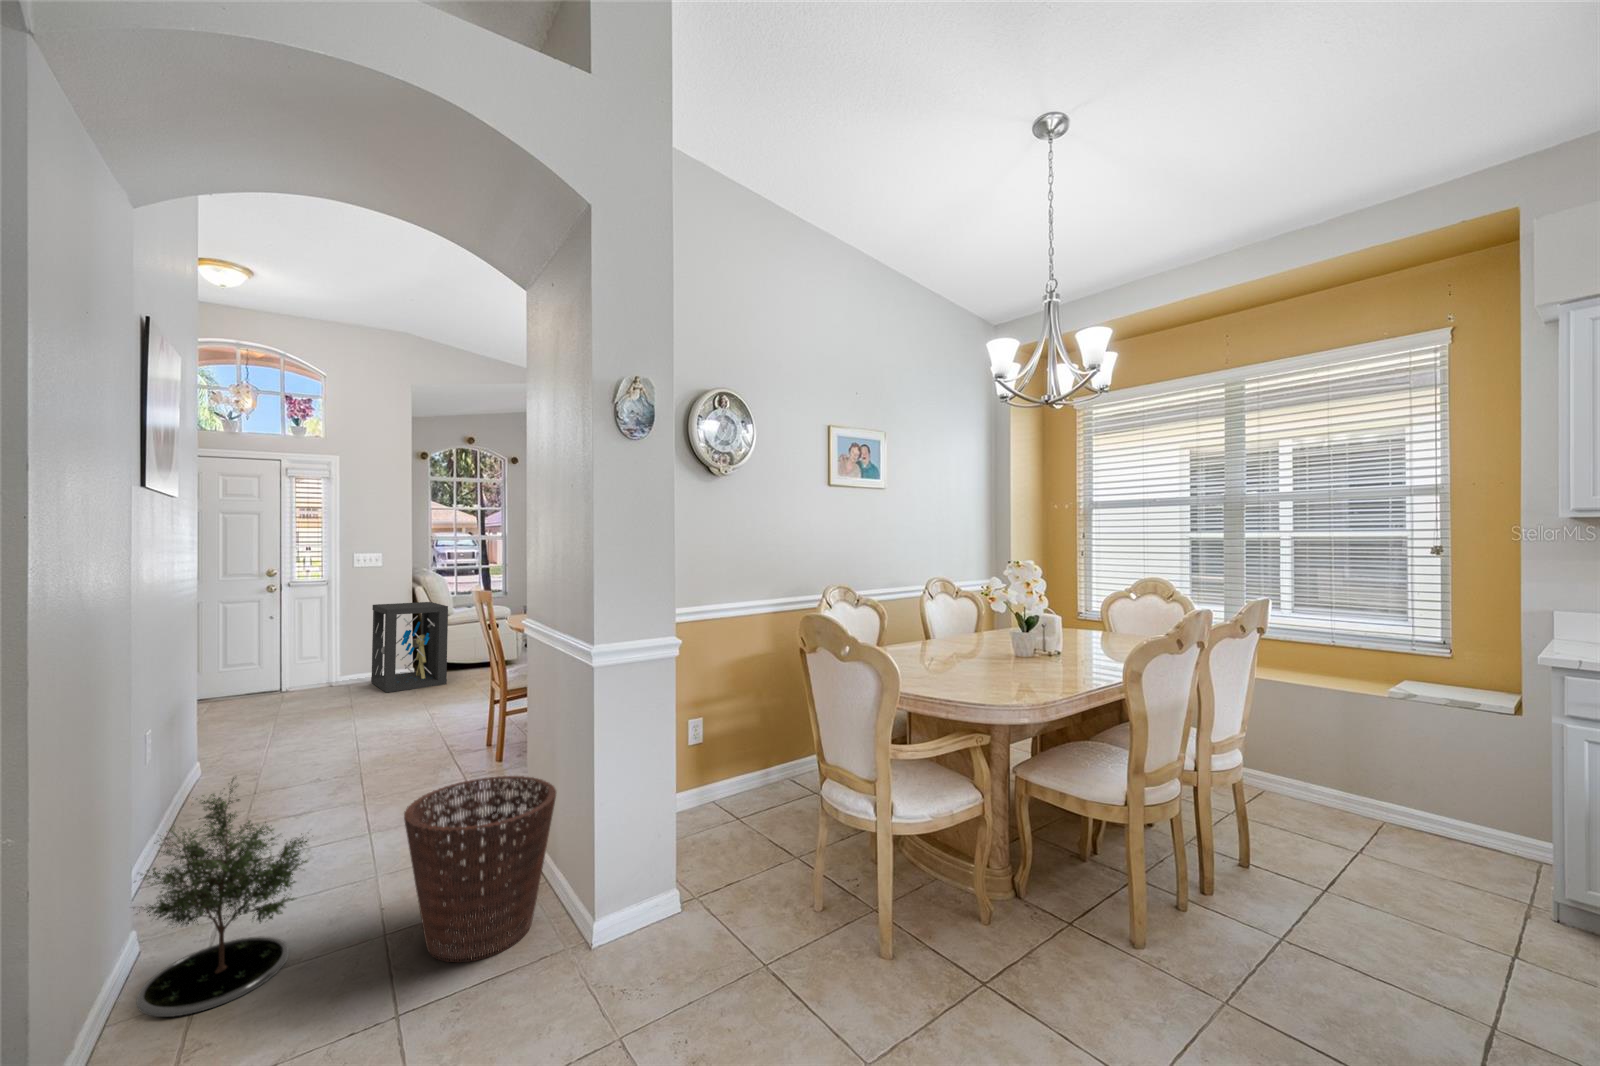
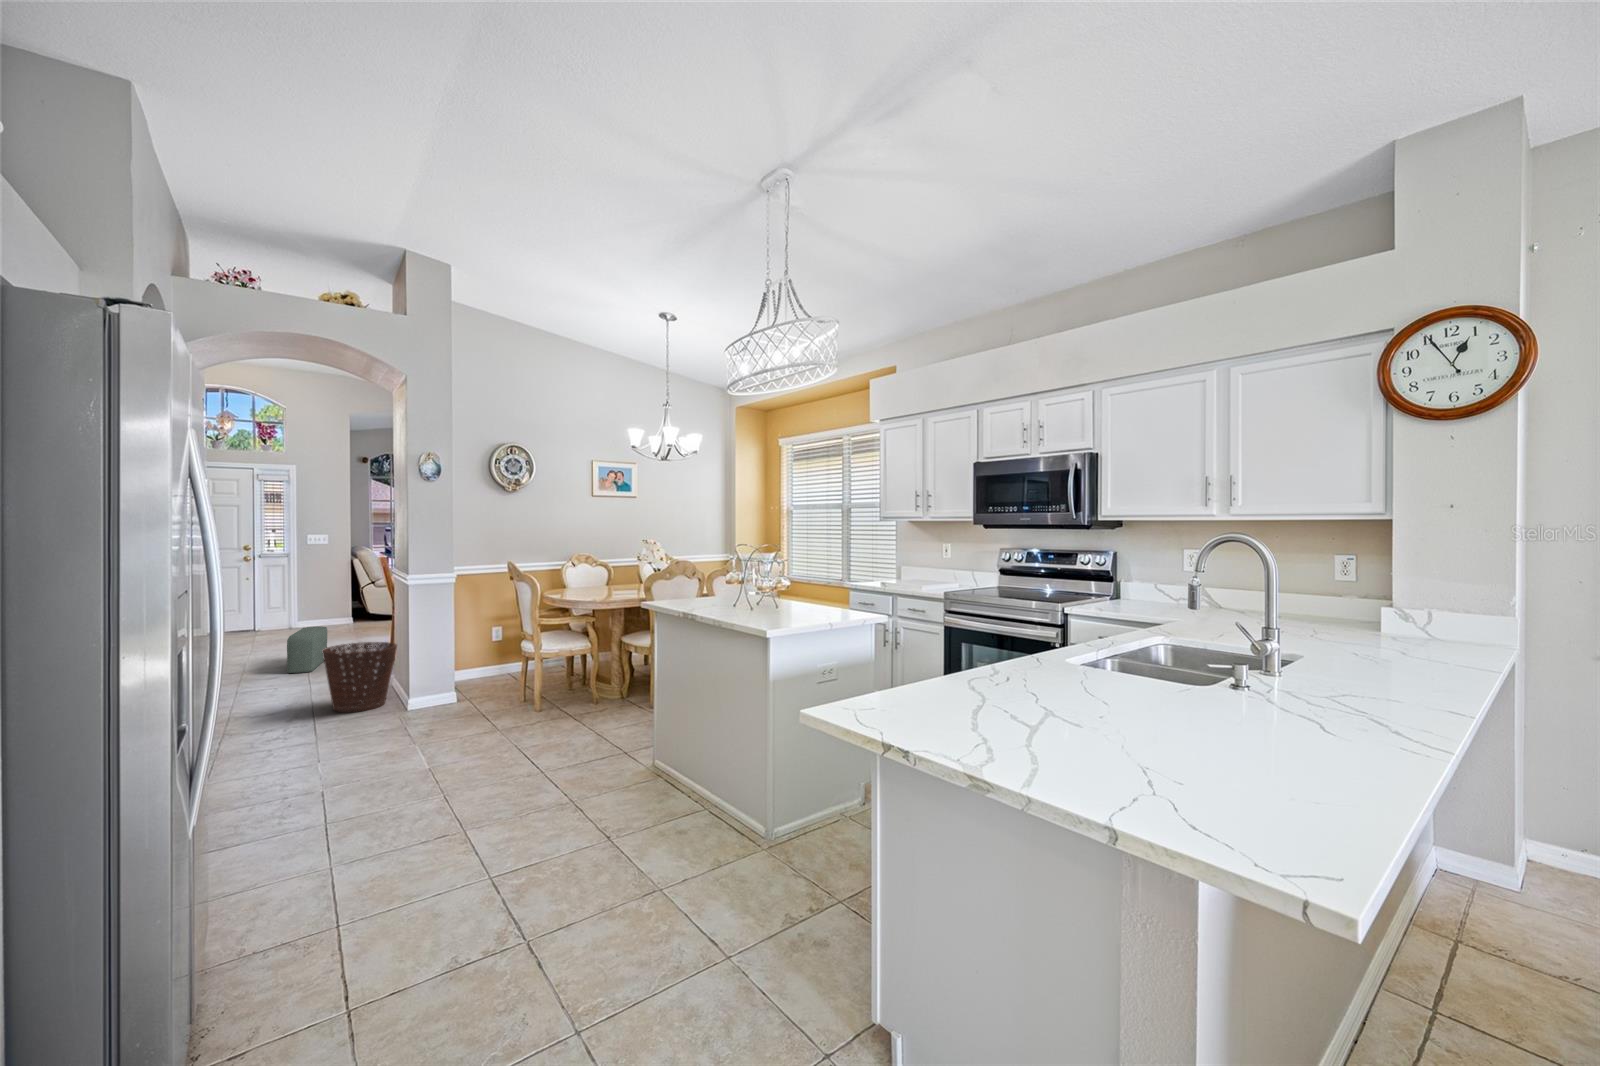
storage cabinet: present [371,602,448,692] -> none [320,570,375,631]
pouf: none [326,706,391,802] -> present [287,626,327,673]
potted tree: present [136,777,307,1017] -> none [203,629,282,723]

